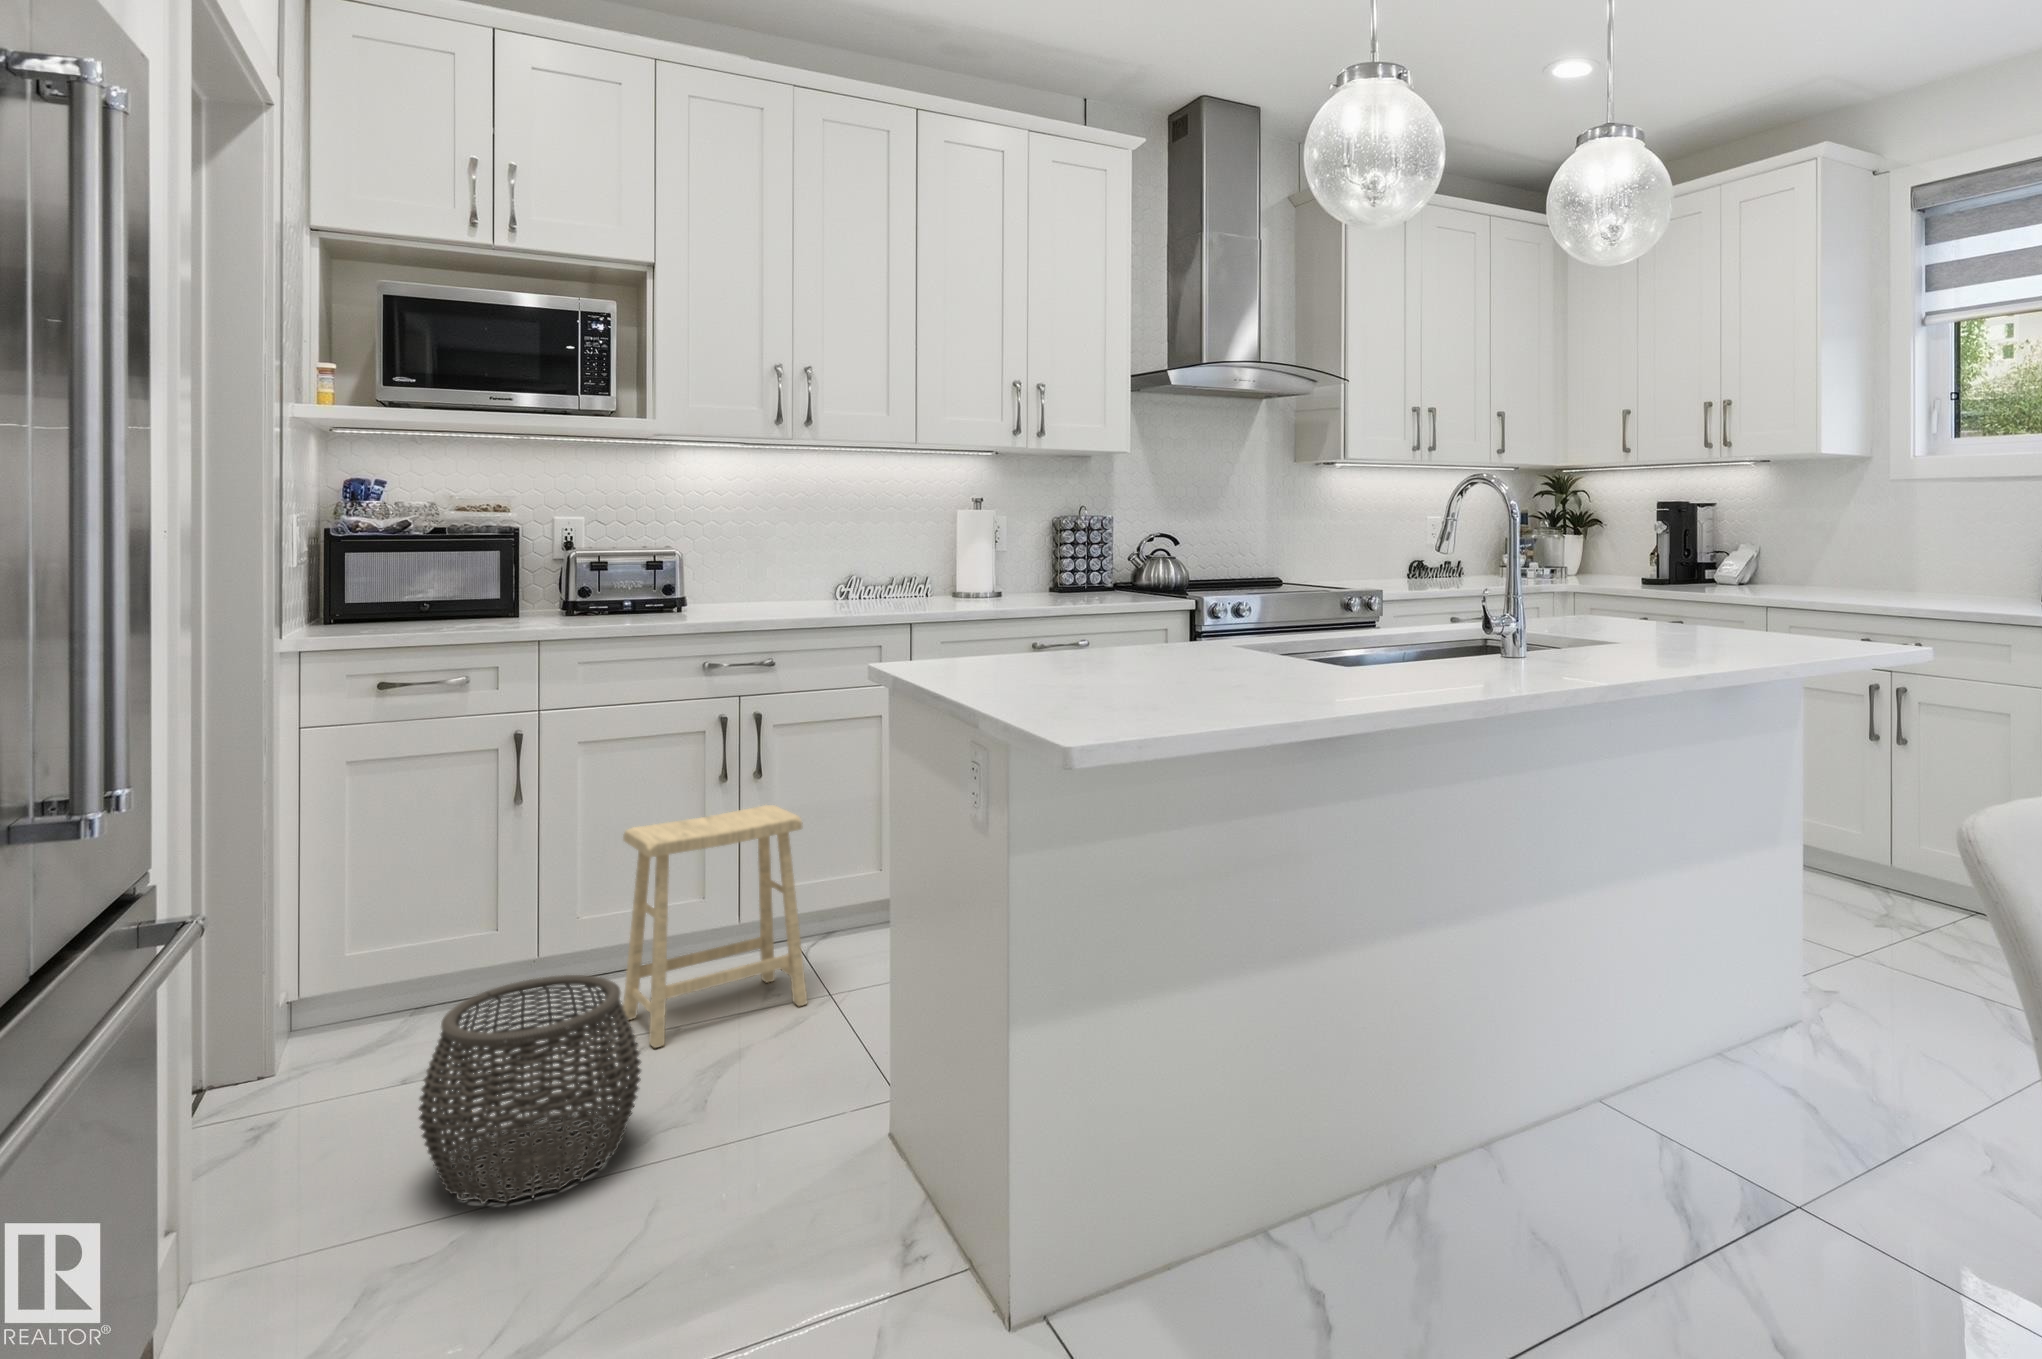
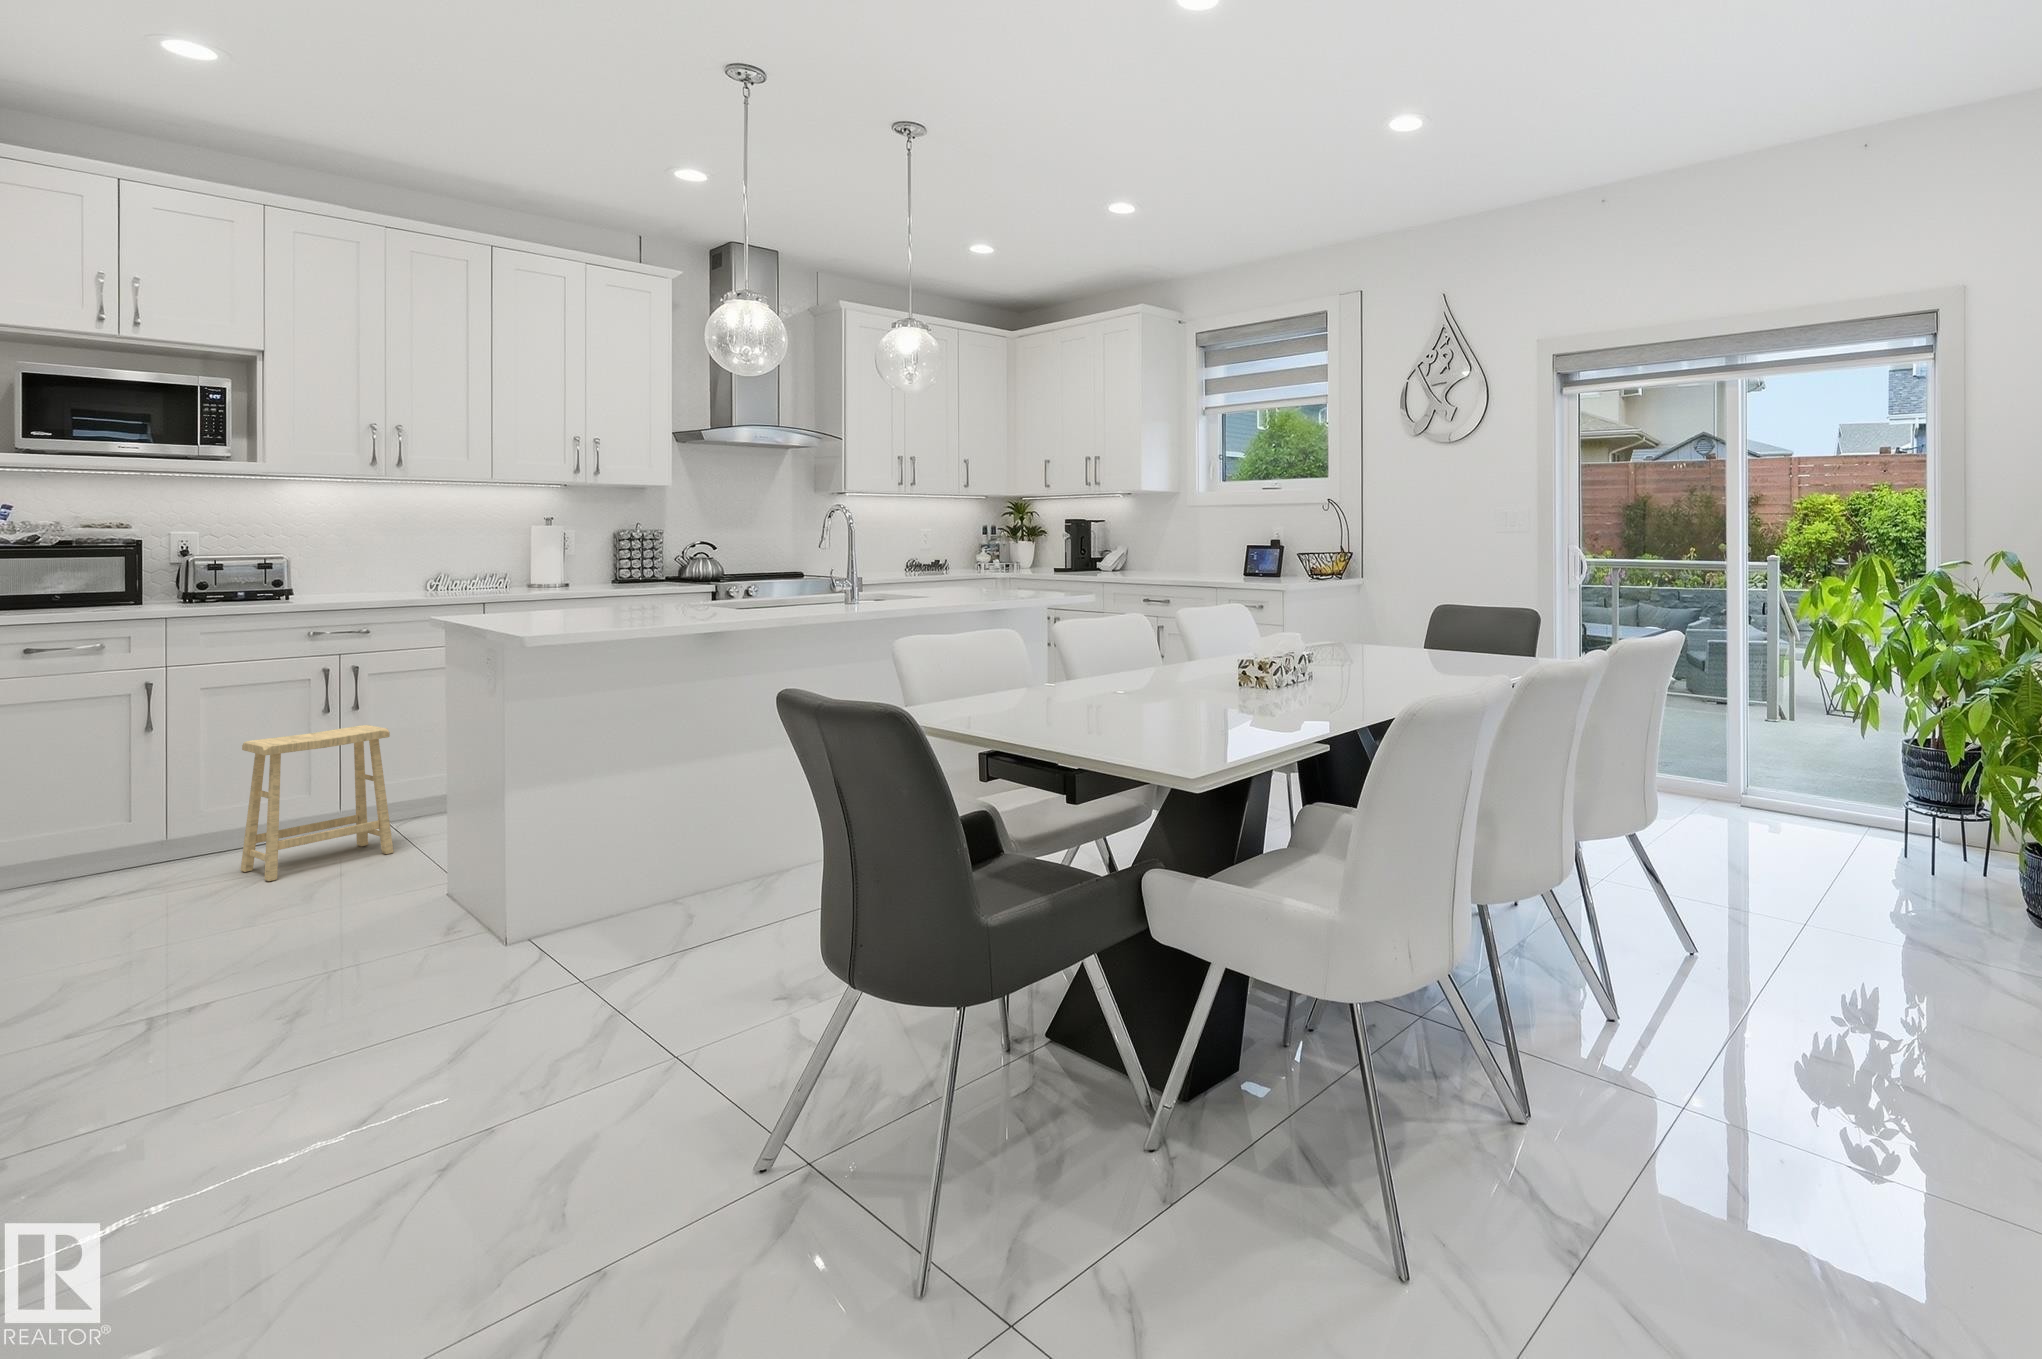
woven basket: present [419,975,641,1204] -> none [90,819,262,951]

